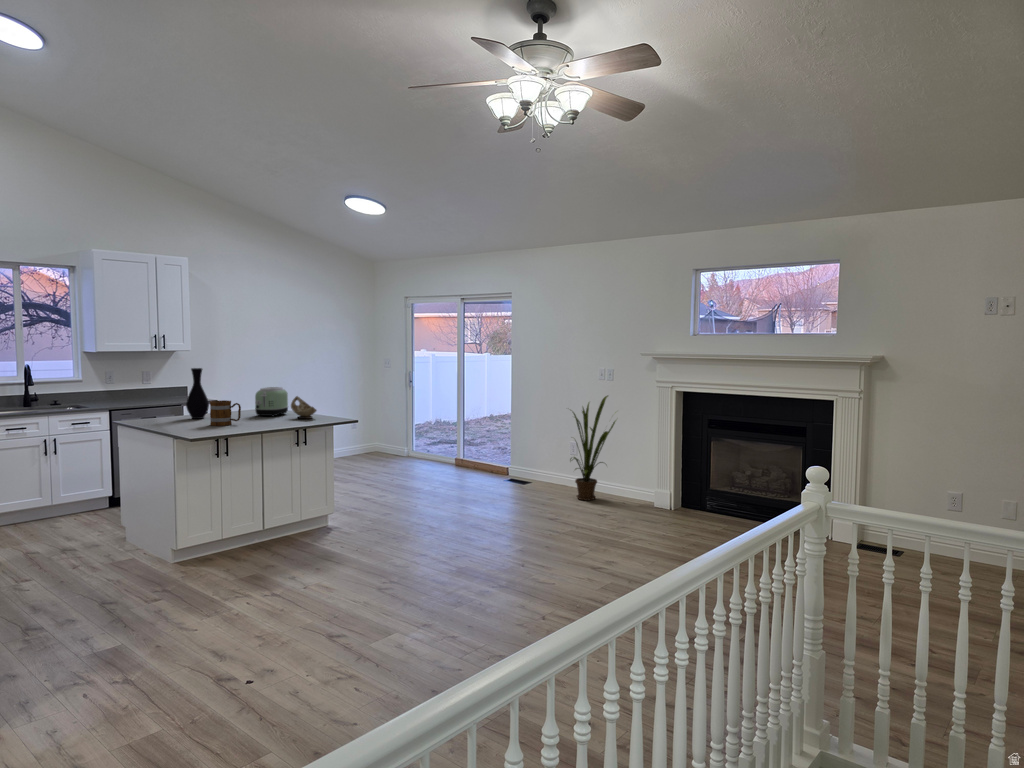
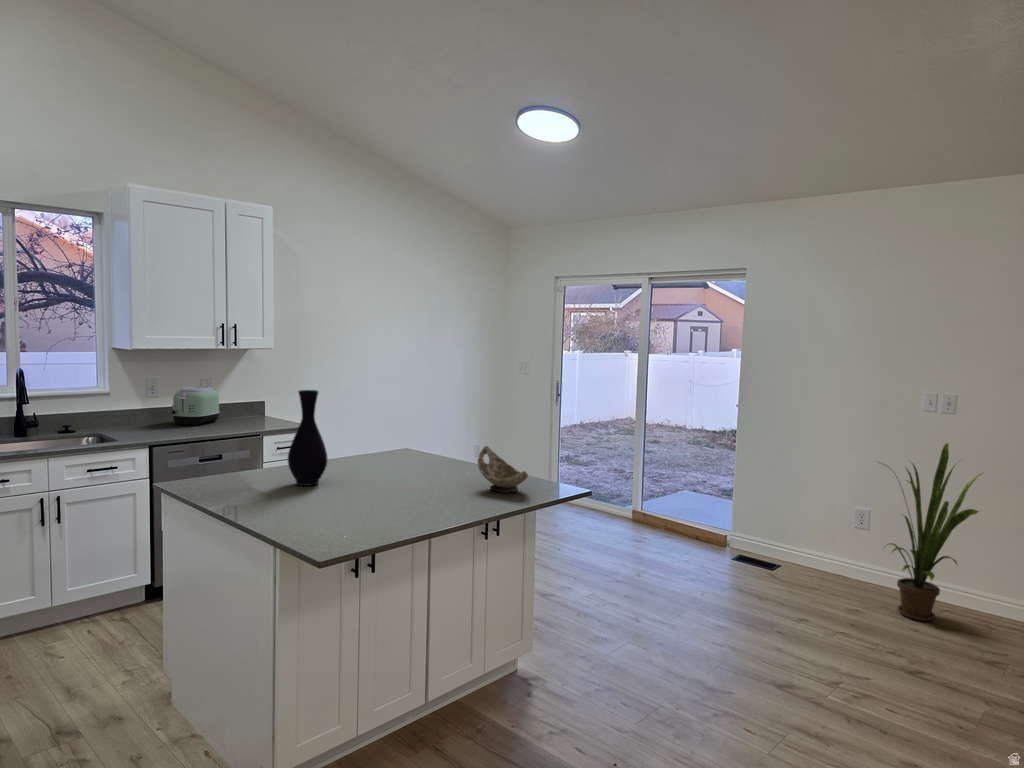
toaster: present [255,387,288,416] -> present [172,387,220,425]
mug: present [210,400,241,426] -> none [344,461,406,518]

